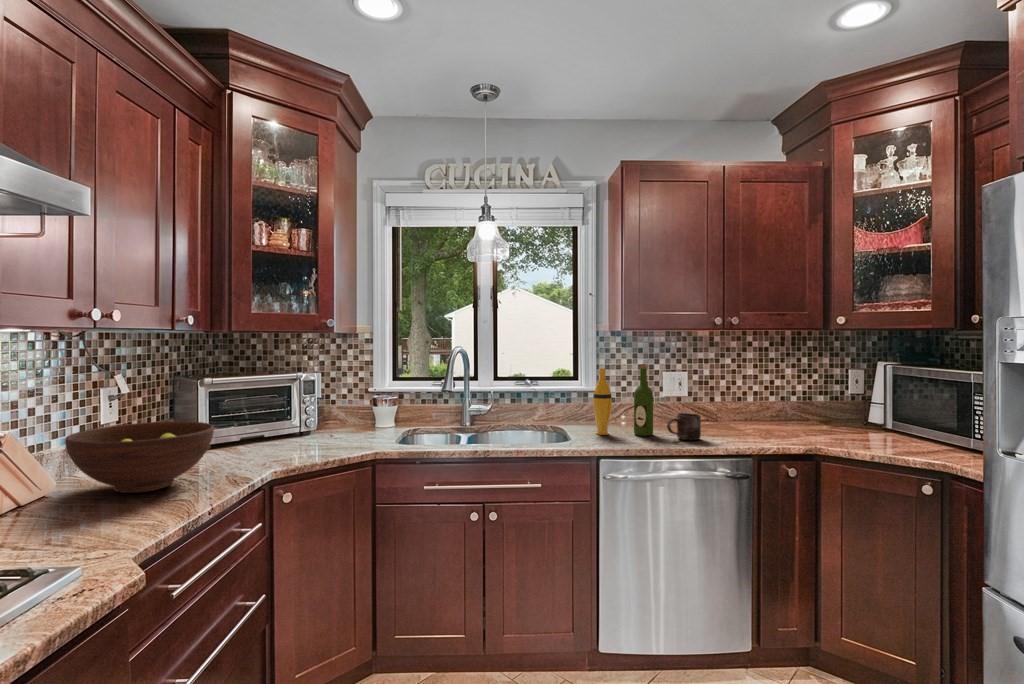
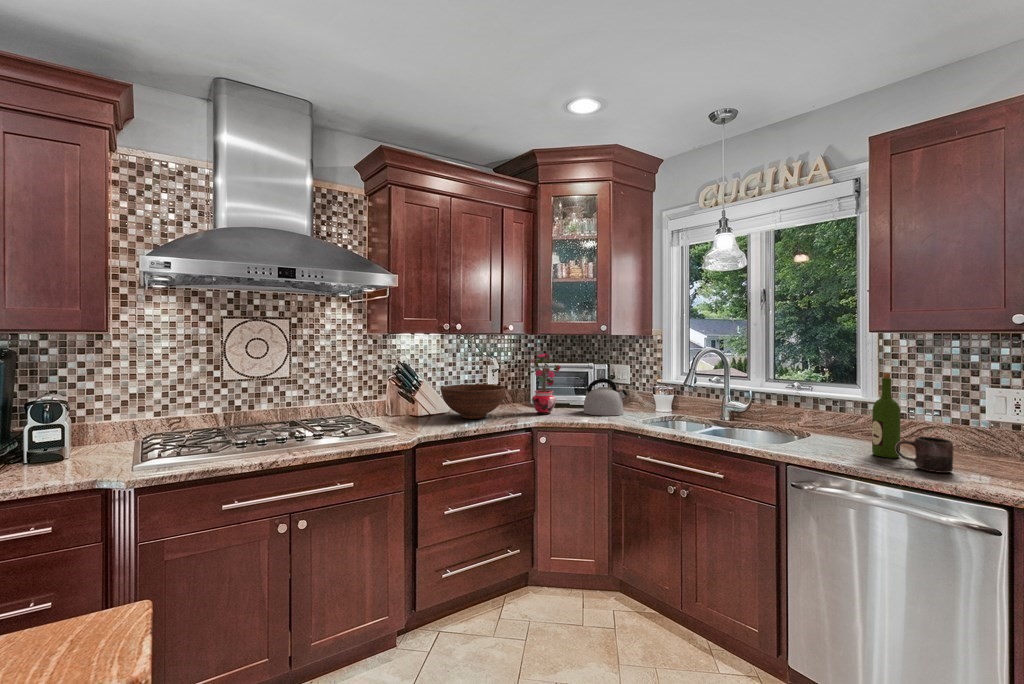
potted plant: none [217,359,275,459] -> present [529,353,560,414]
vase: present [593,368,612,435] -> none [824,375,848,448]
kettle: none [299,393,360,446] -> present [583,379,628,415]

